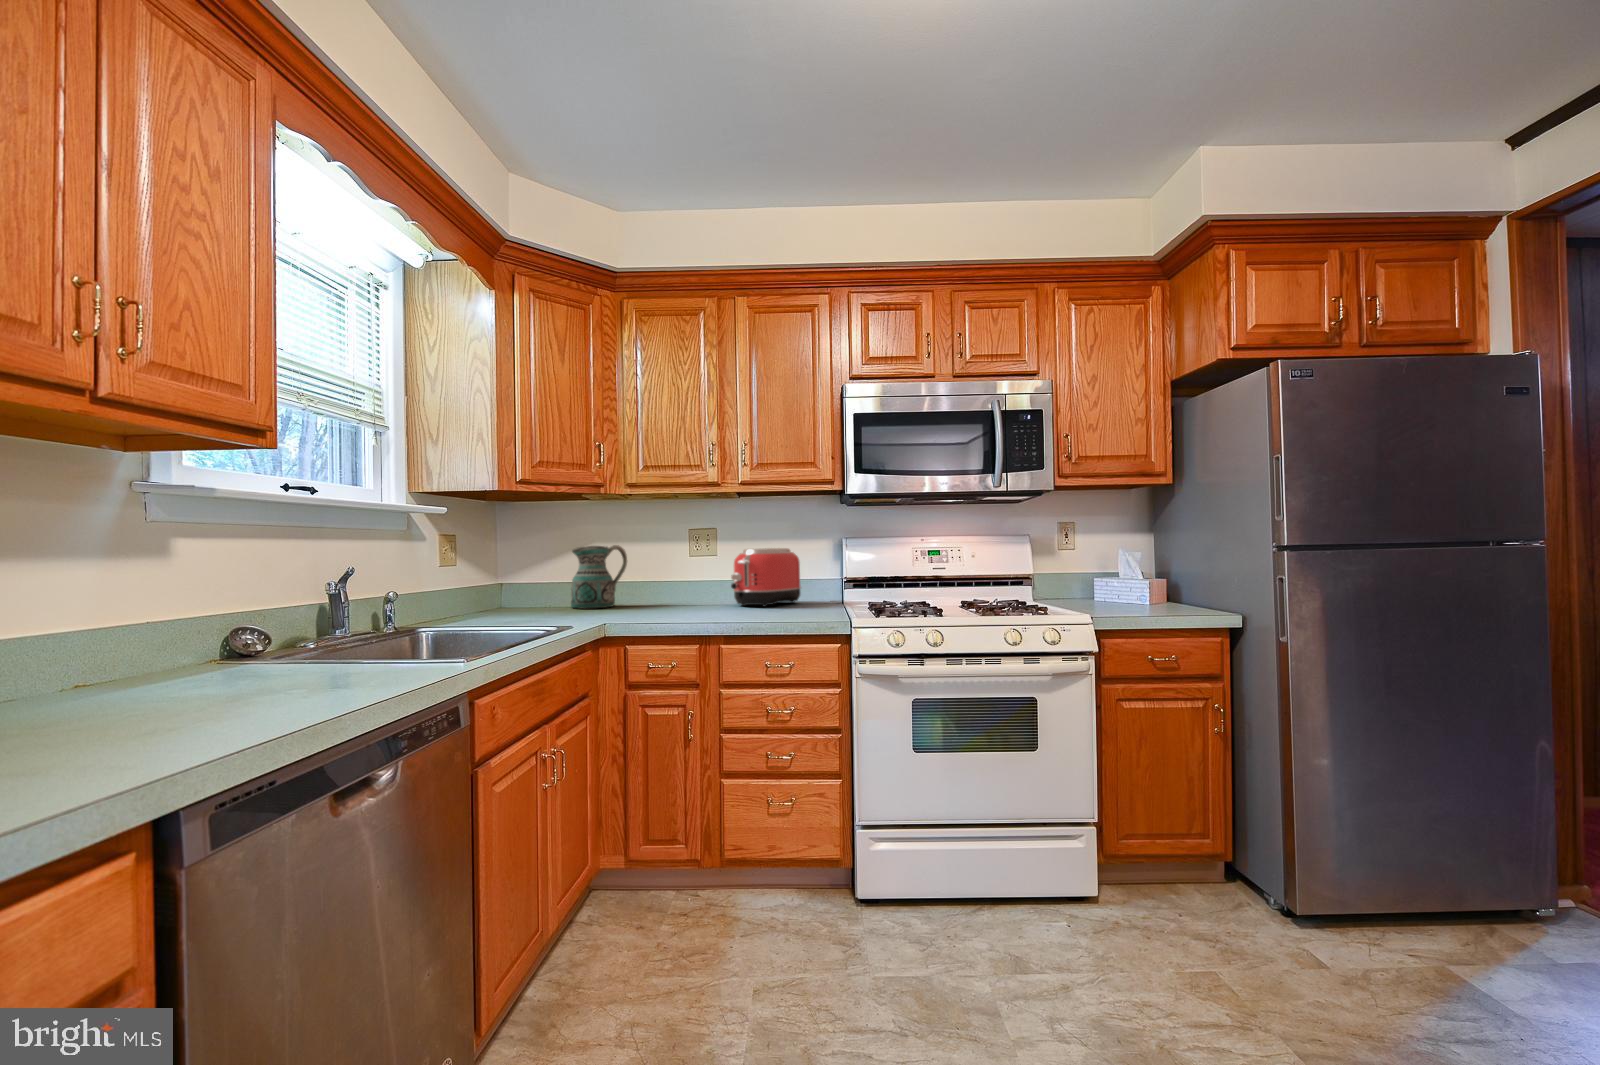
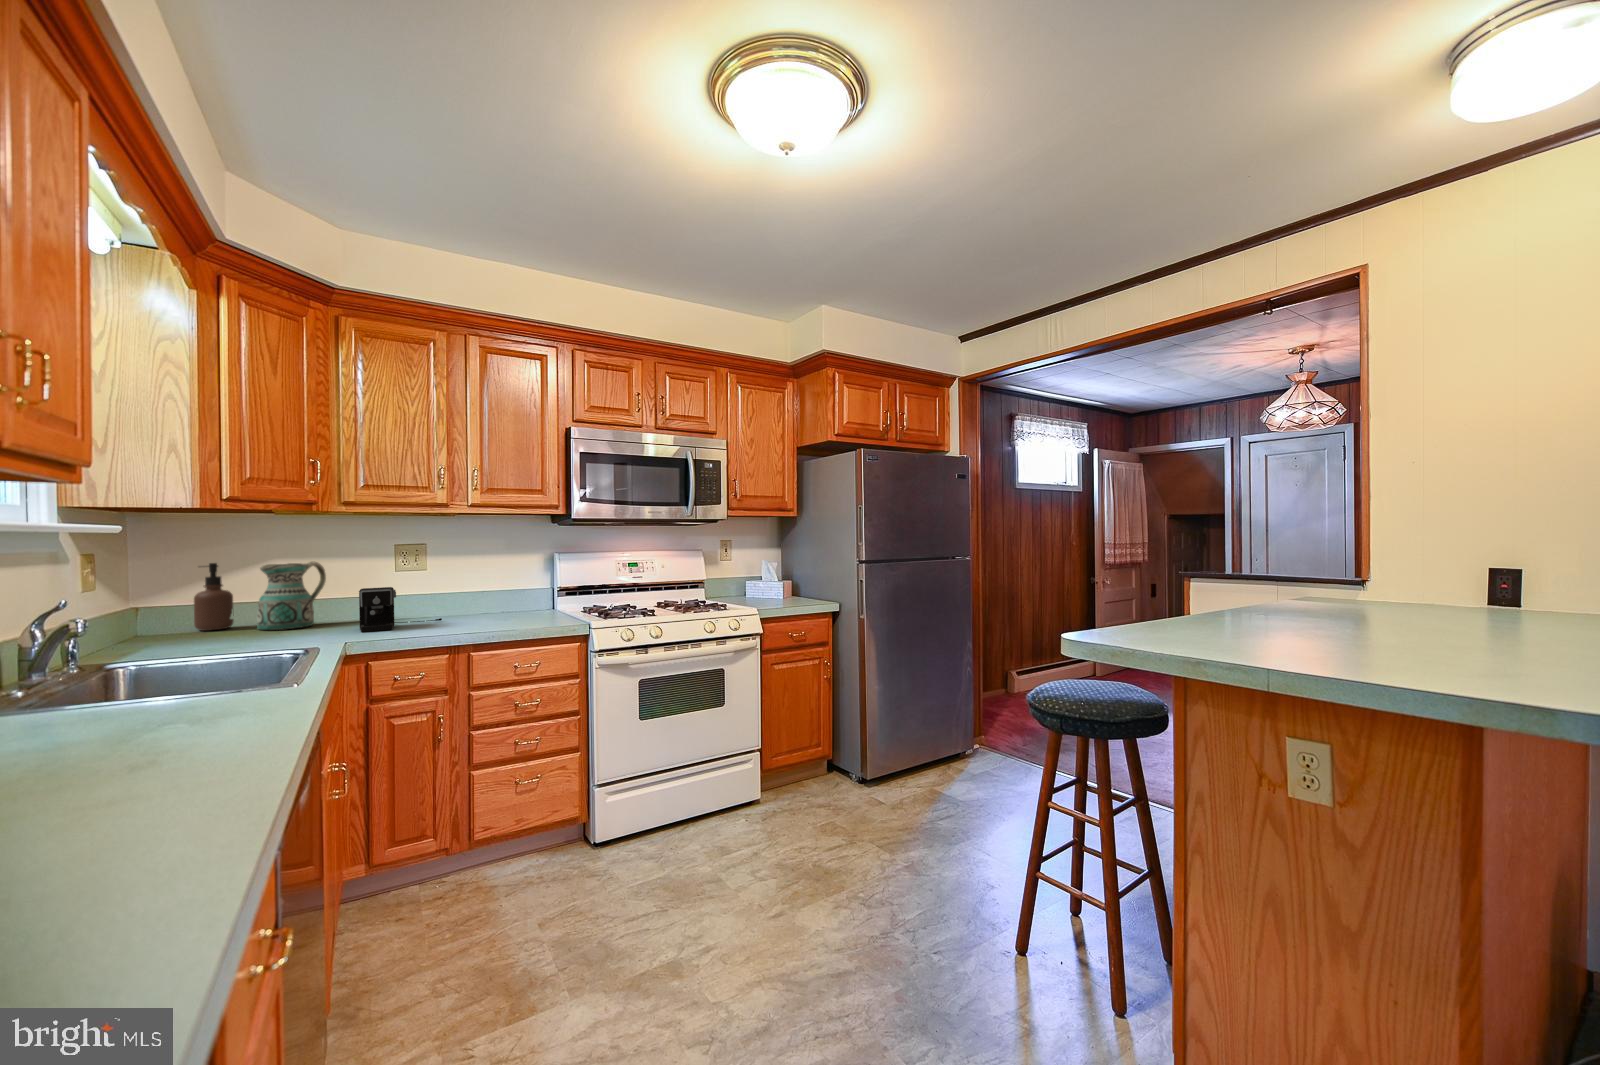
soap dispenser: none [532,545,560,606] -> present [194,563,234,631]
toaster: present [731,548,801,607] -> none [452,562,518,616]
coffee maker: none [635,571,716,615] -> present [359,587,442,632]

